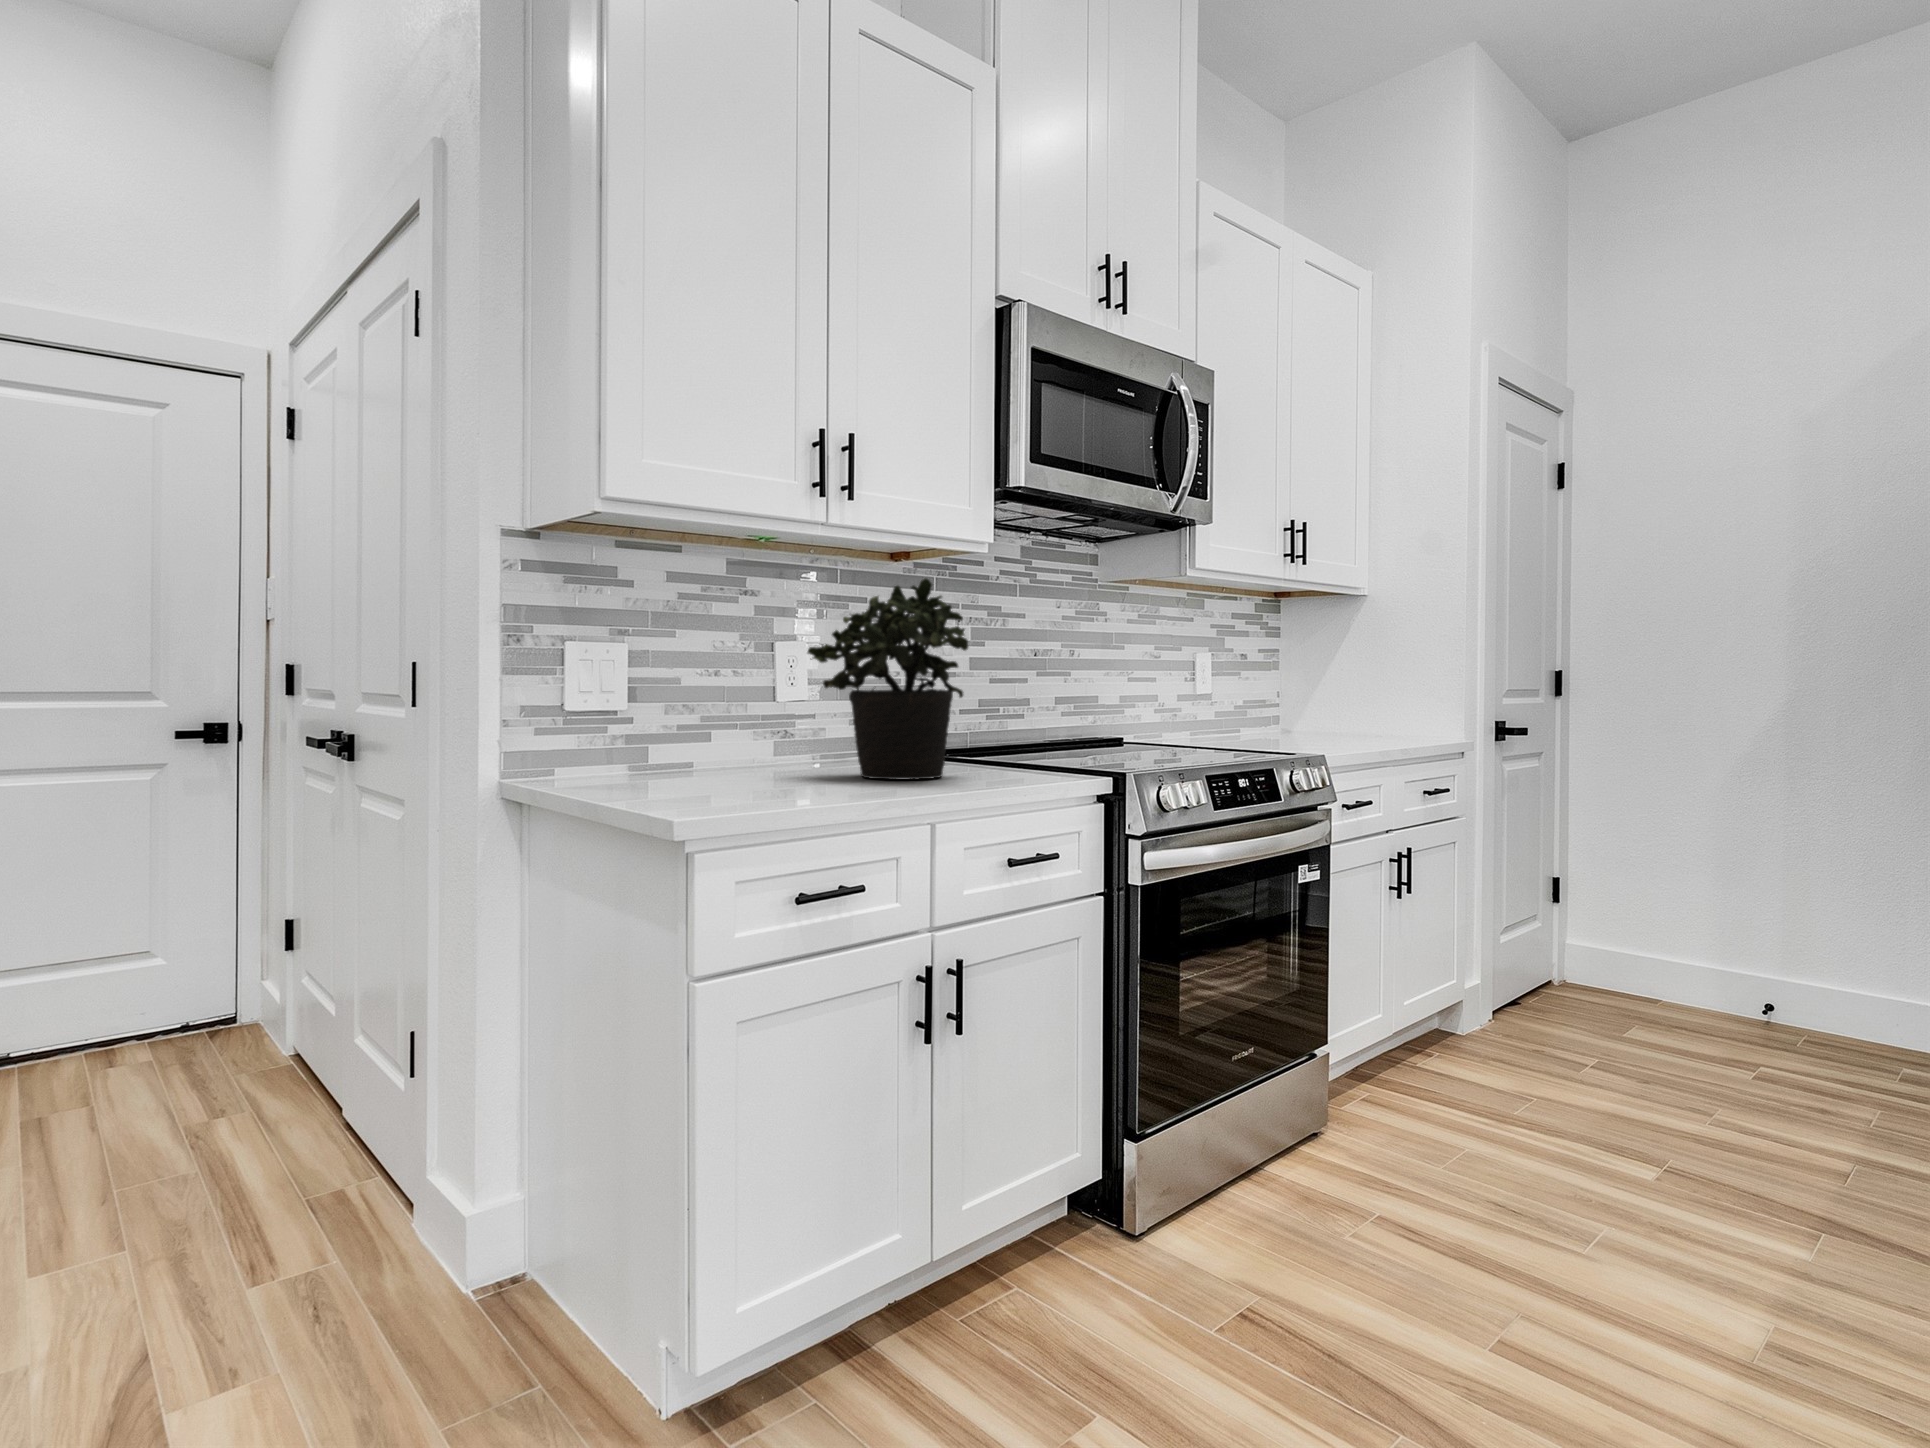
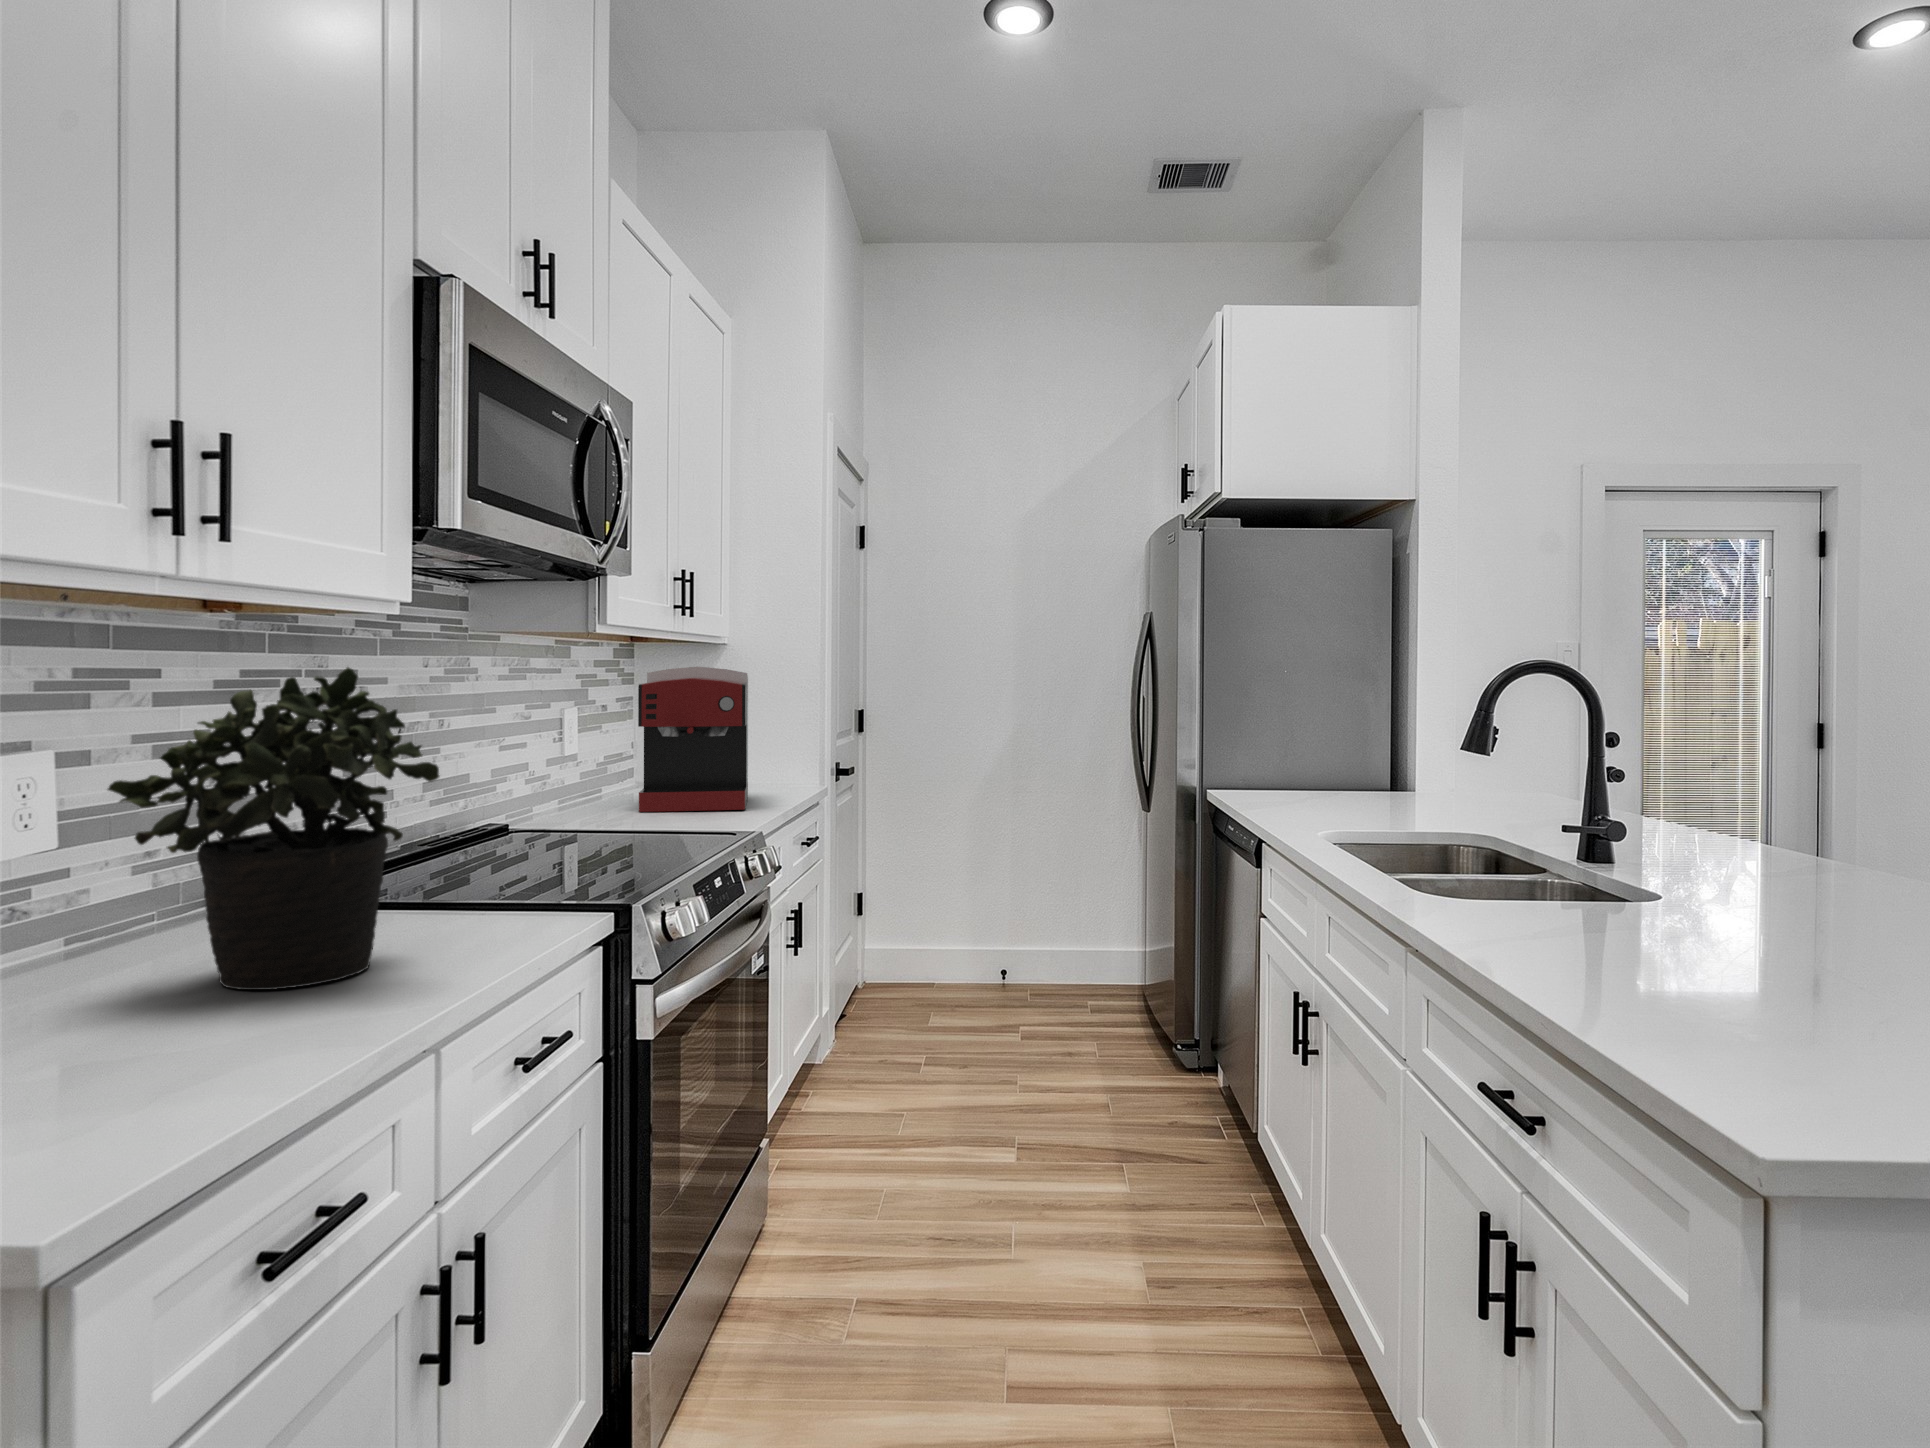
coffee maker: none [1246,611,1365,743] -> present [638,667,748,812]

